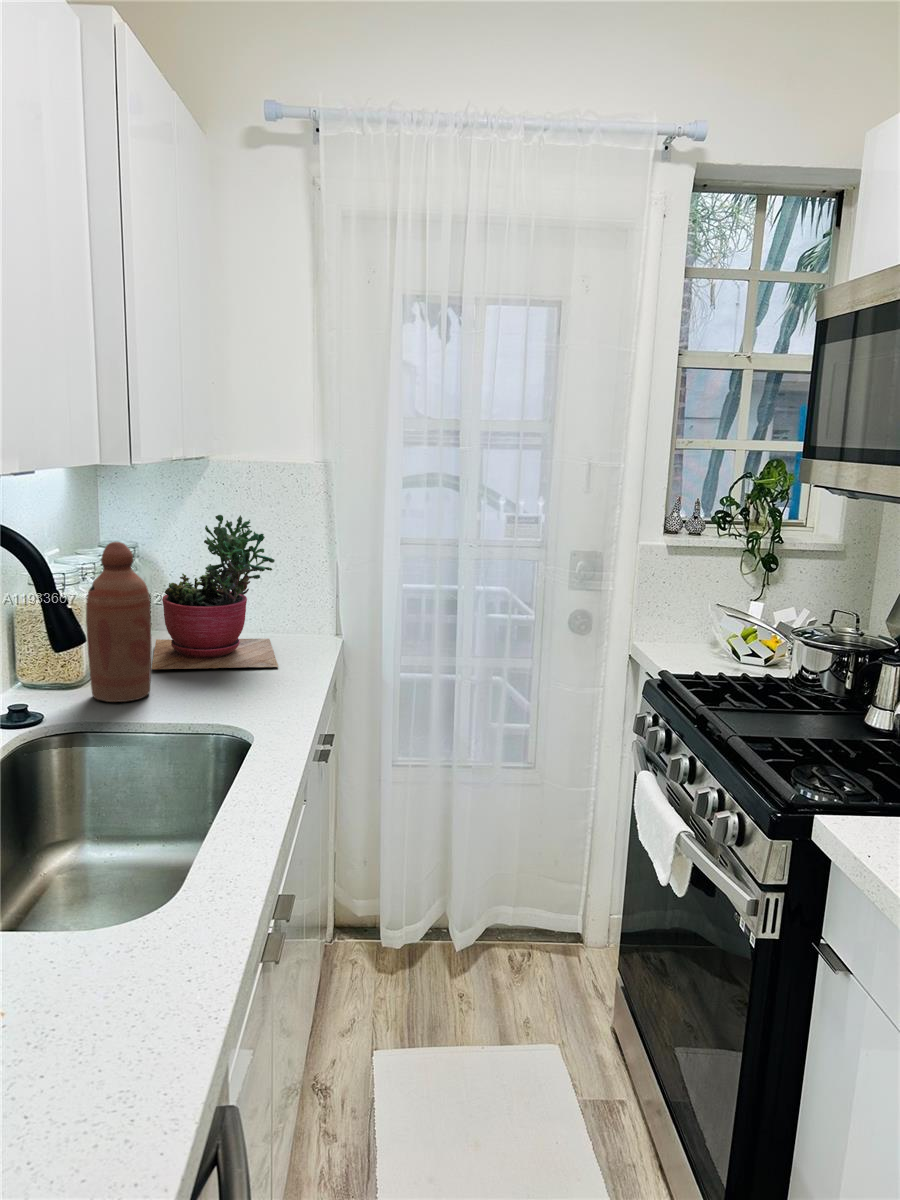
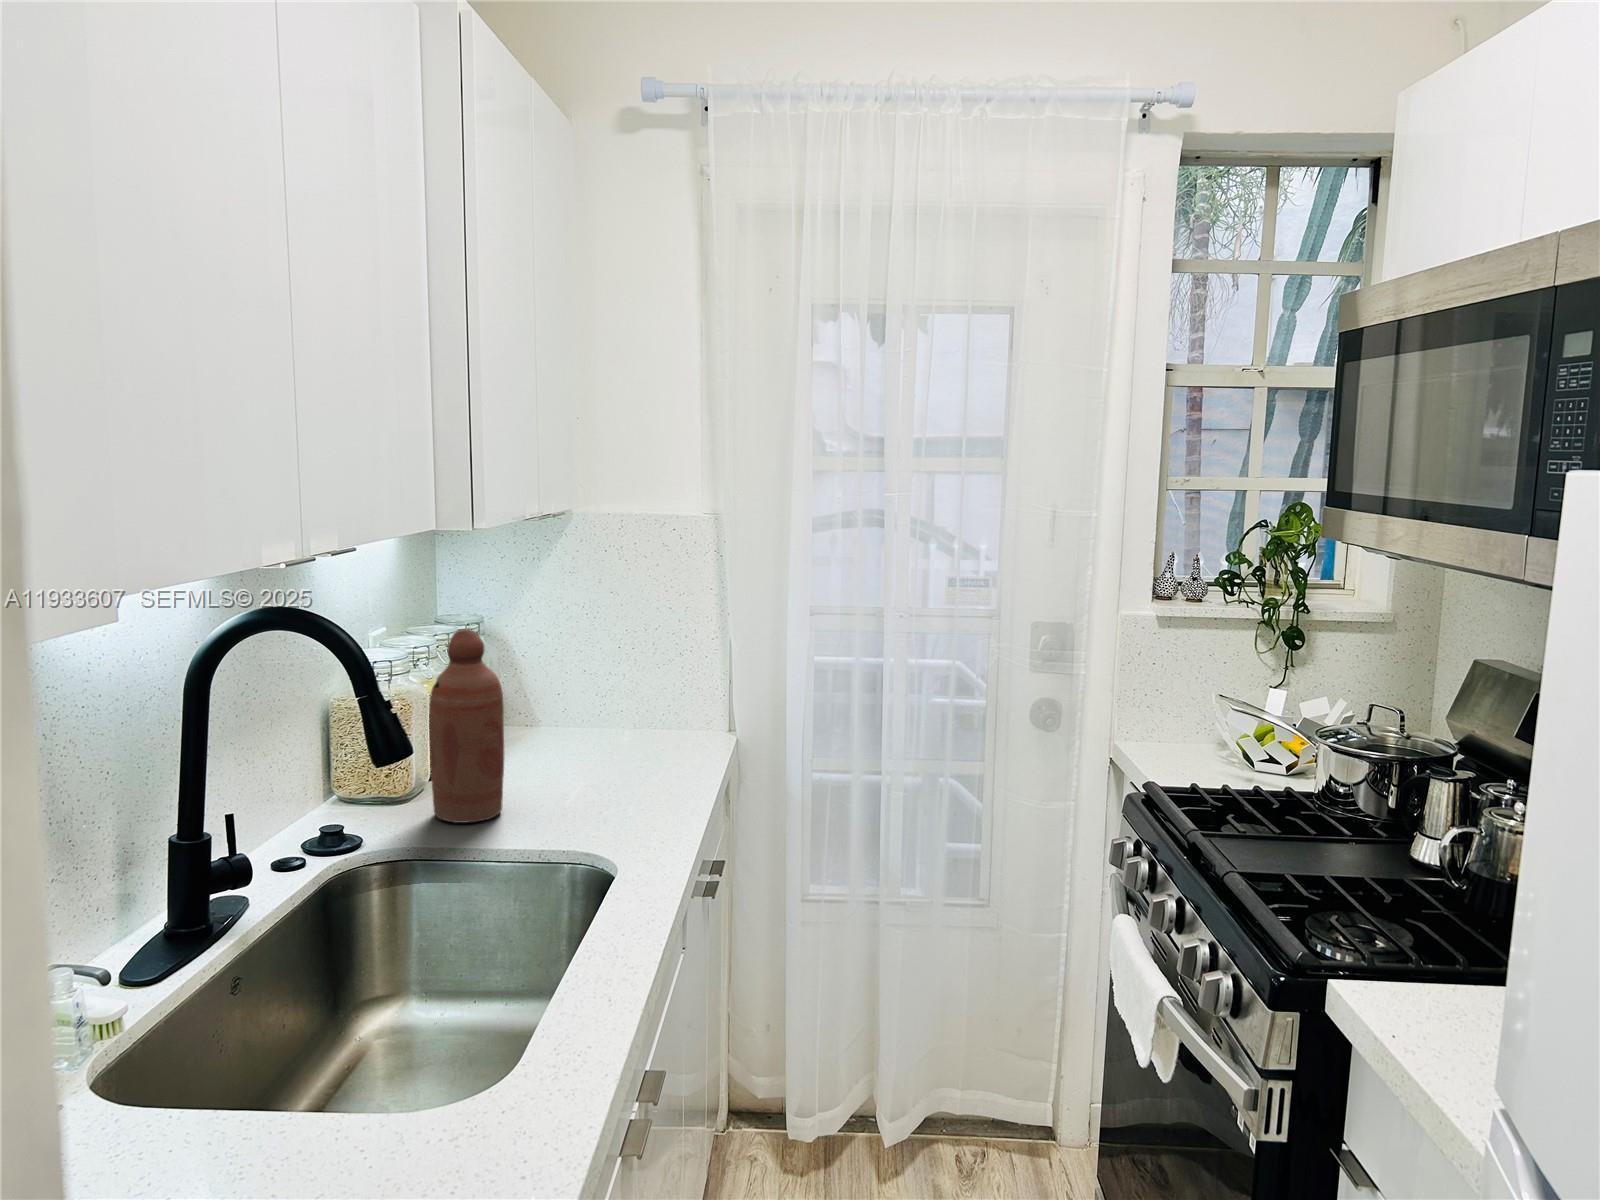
succulent plant: present [151,515,278,669] -> none [503,586,656,780]

